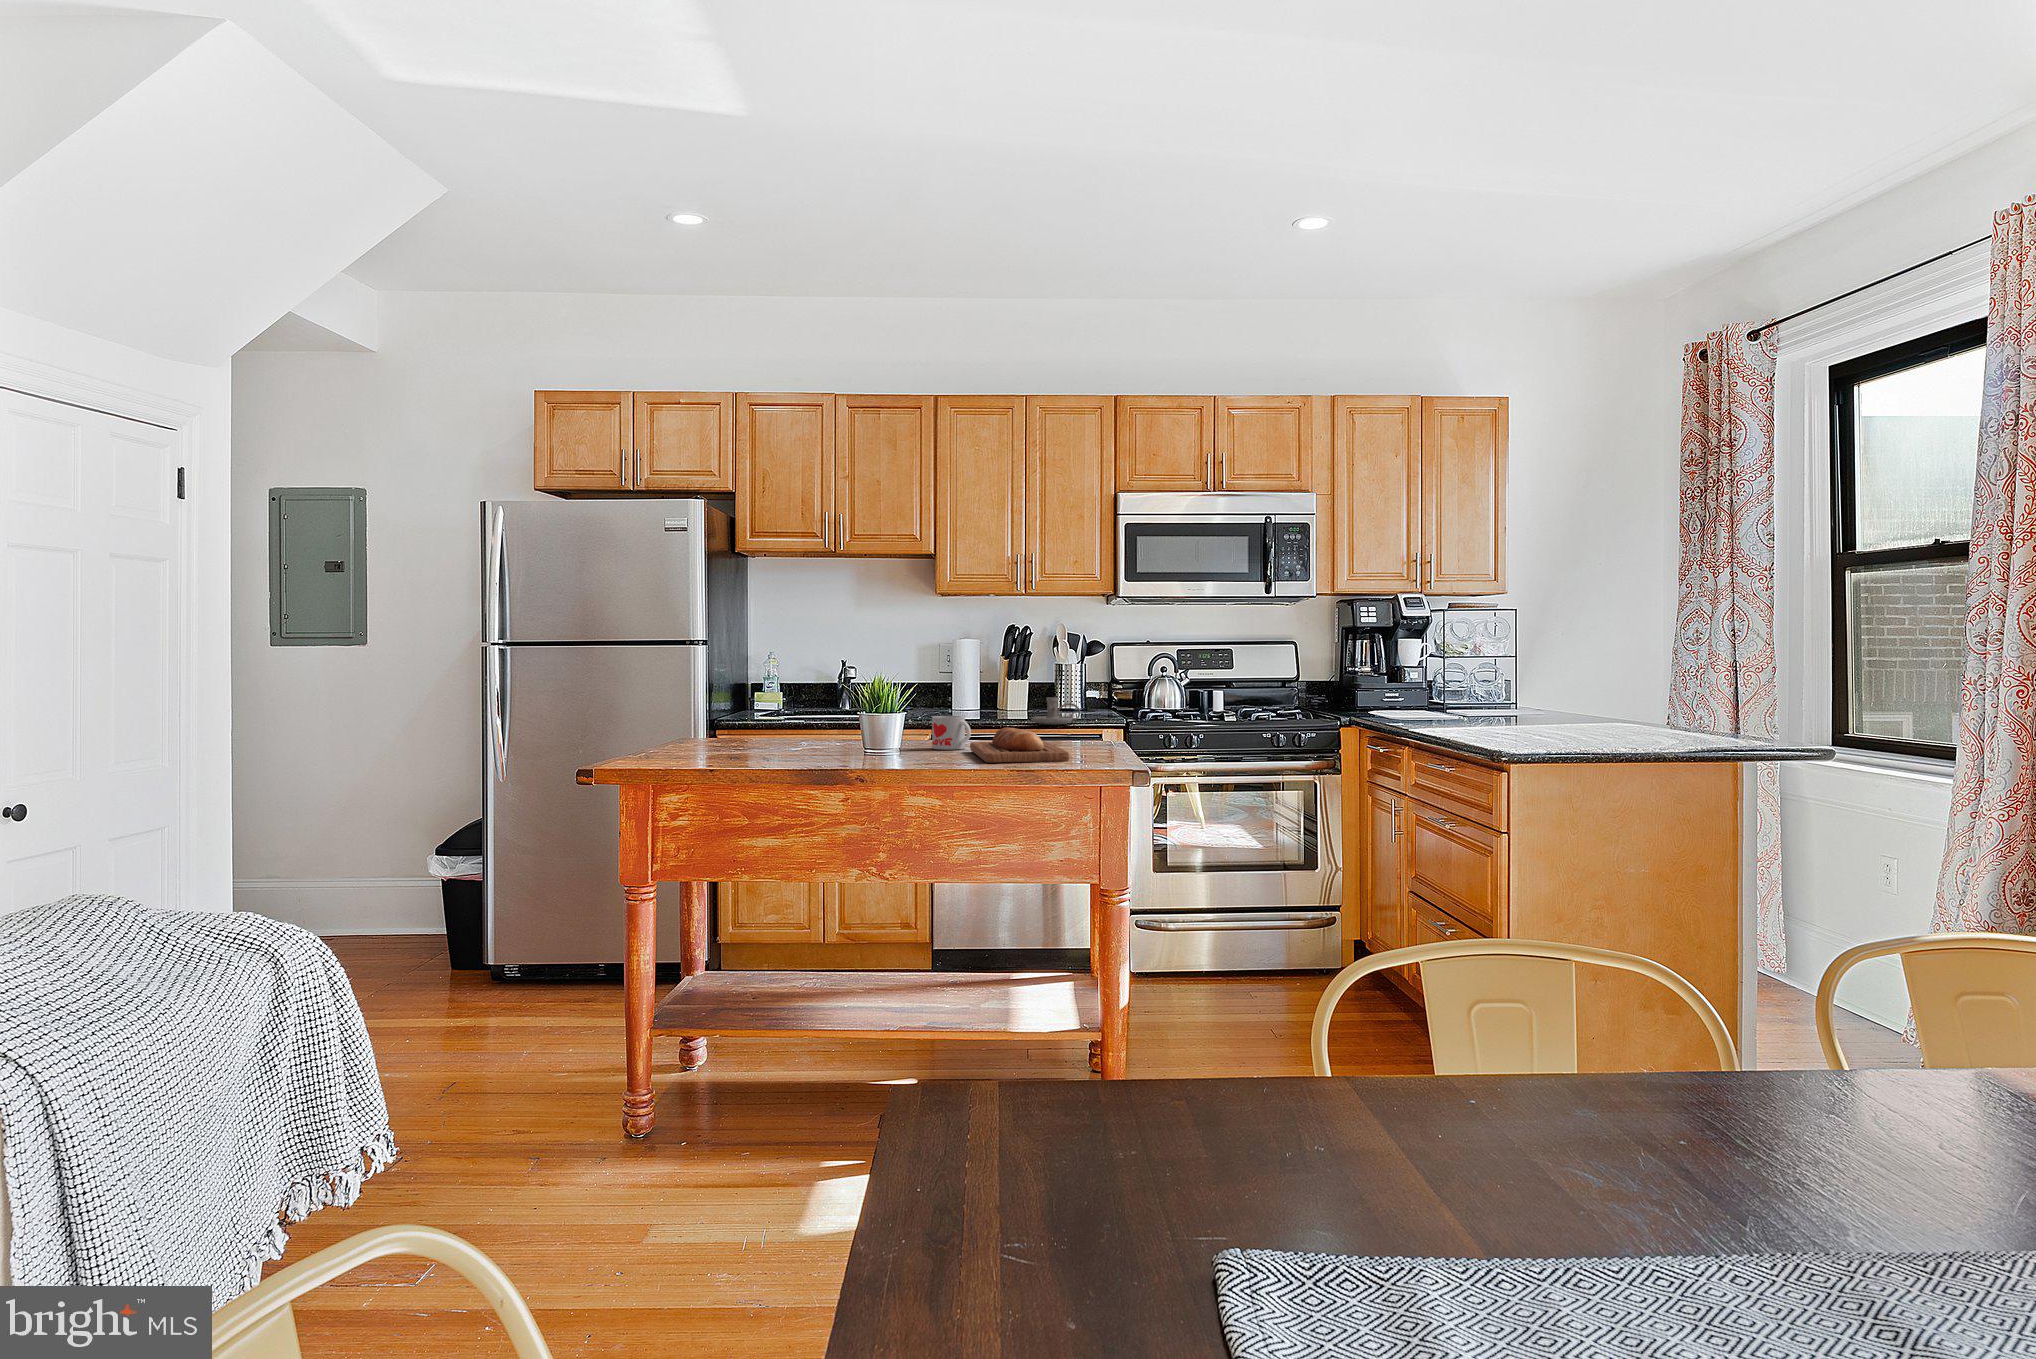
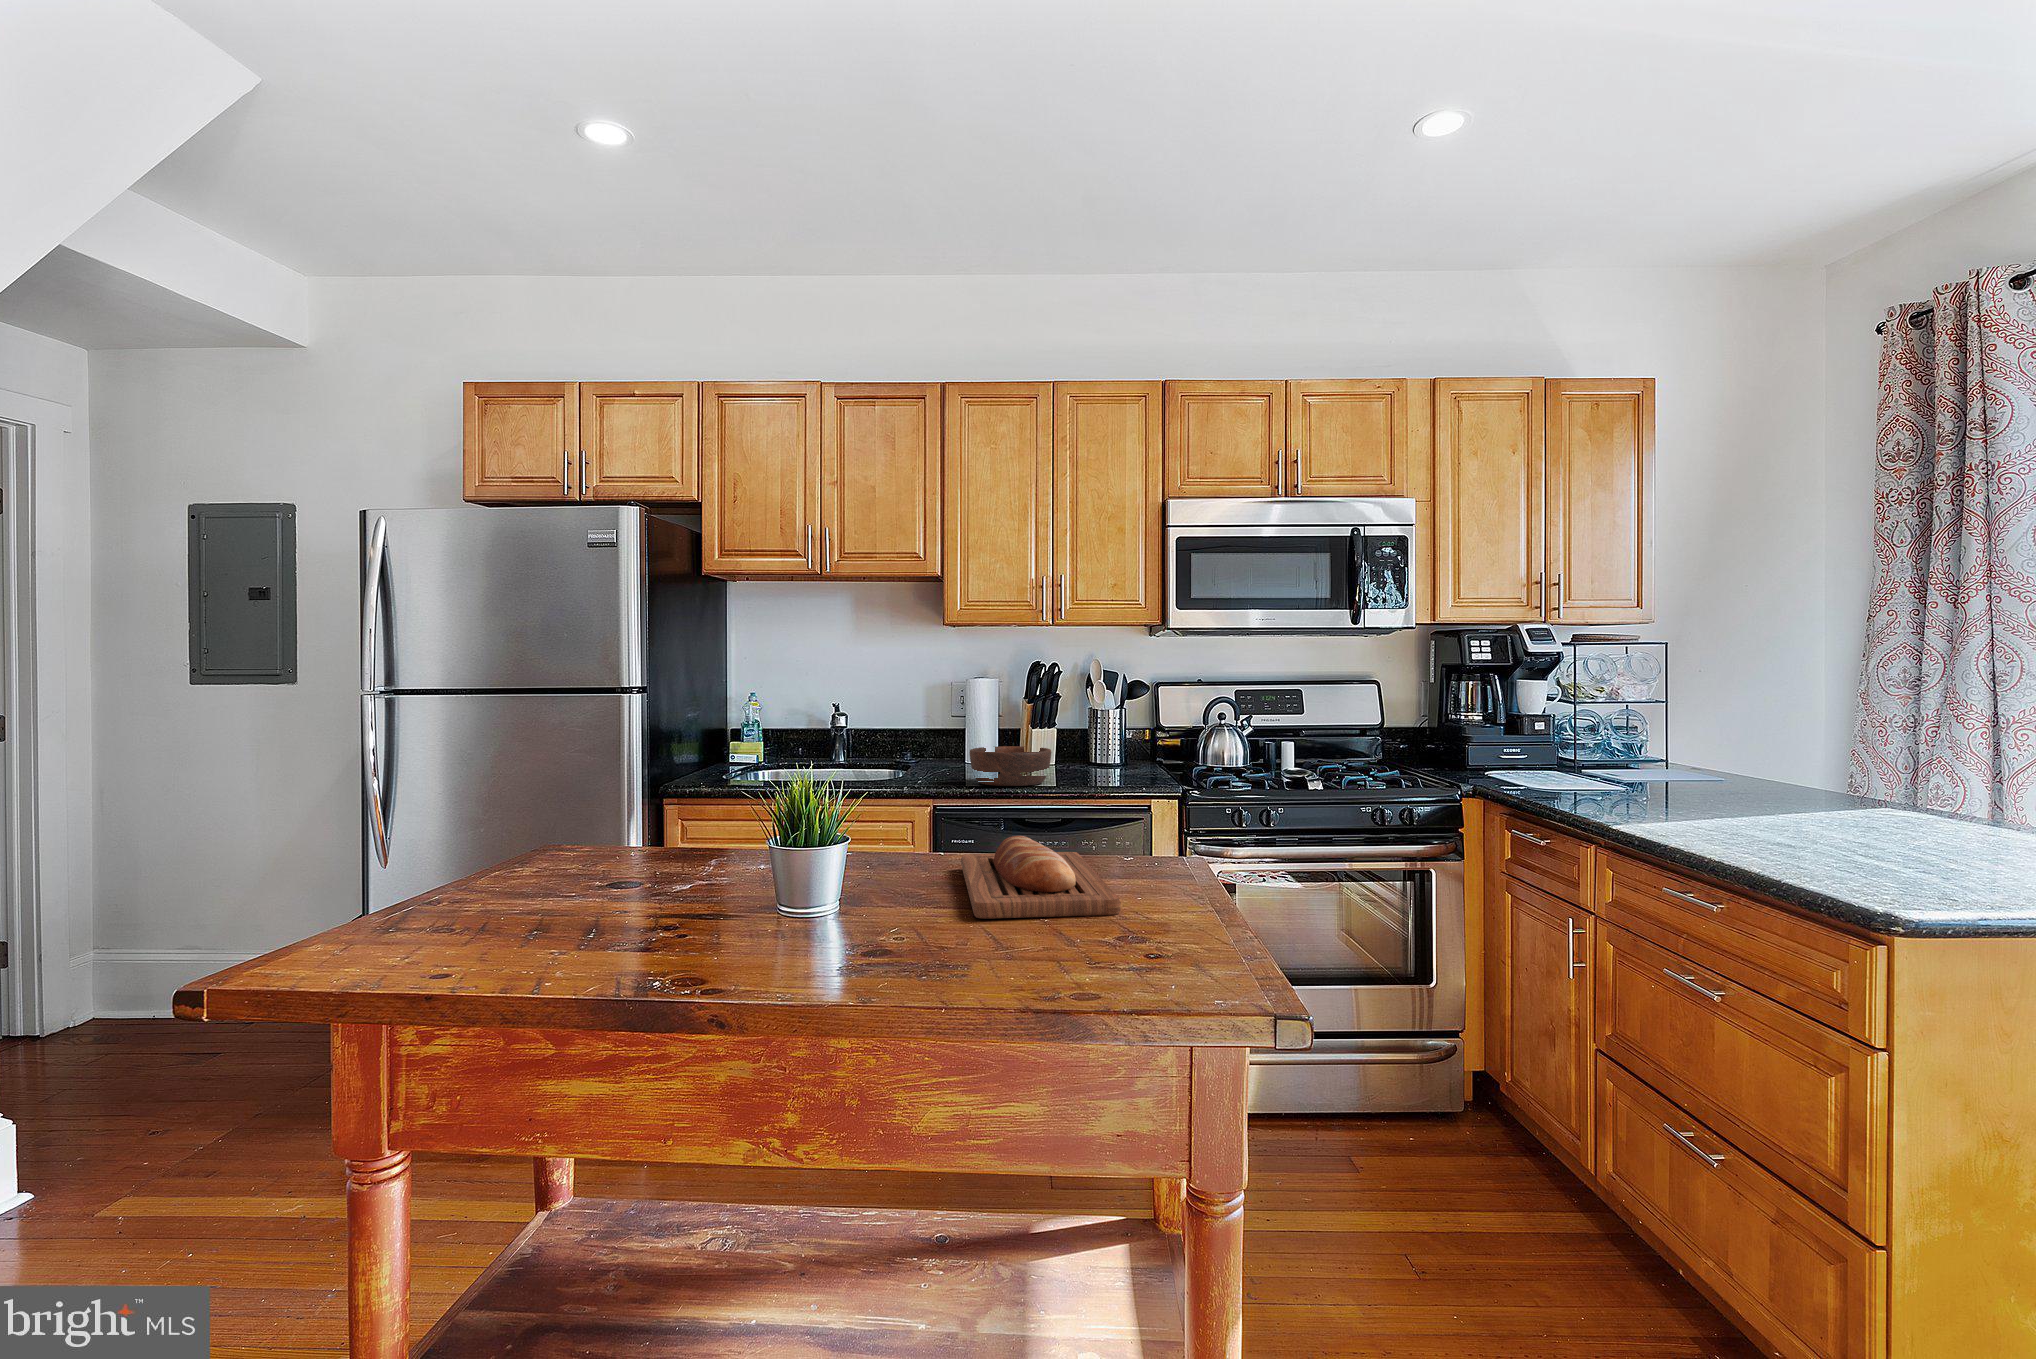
wooden bowl: none [958,694,1024,723] -> present [969,746,1052,786]
candle holder: present [1032,697,1080,725] -> none [1061,756,1122,791]
mug: present [932,716,971,750] -> none [908,805,965,861]

